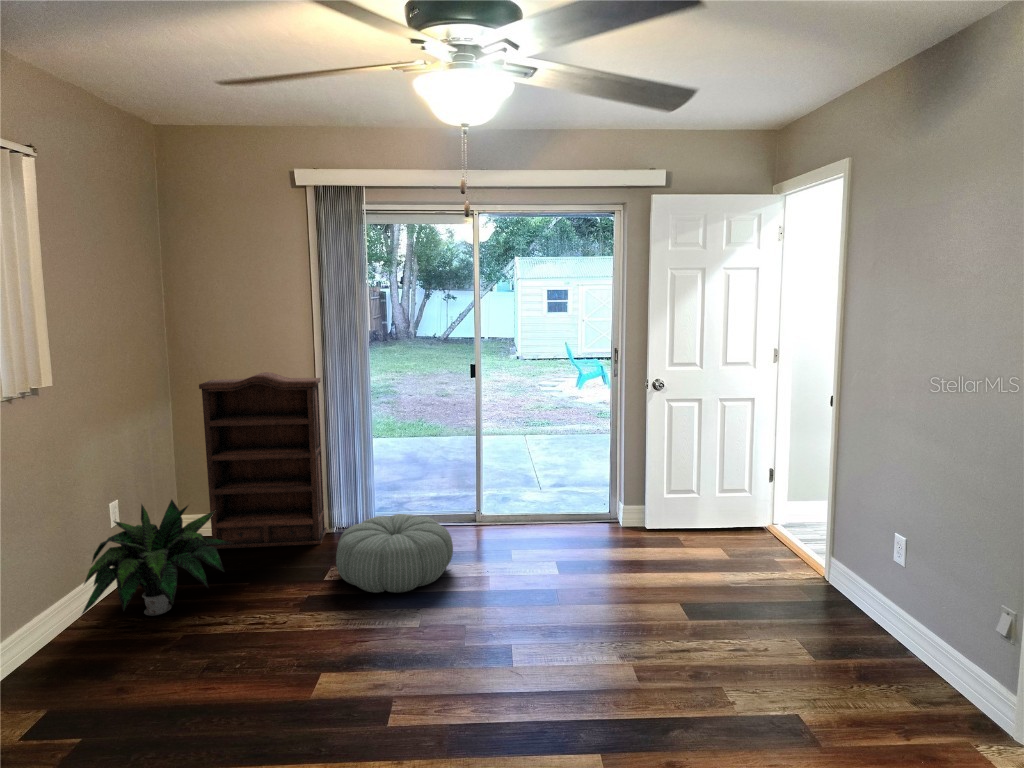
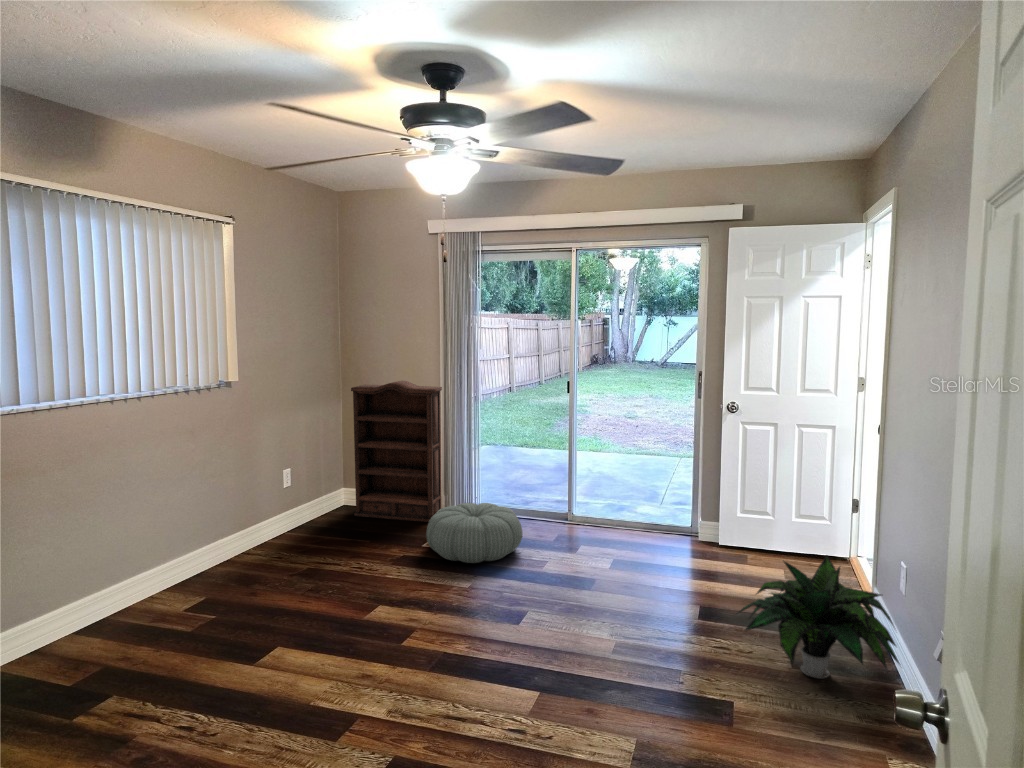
potted plant: present [82,500,233,615] -> present [739,556,900,678]

